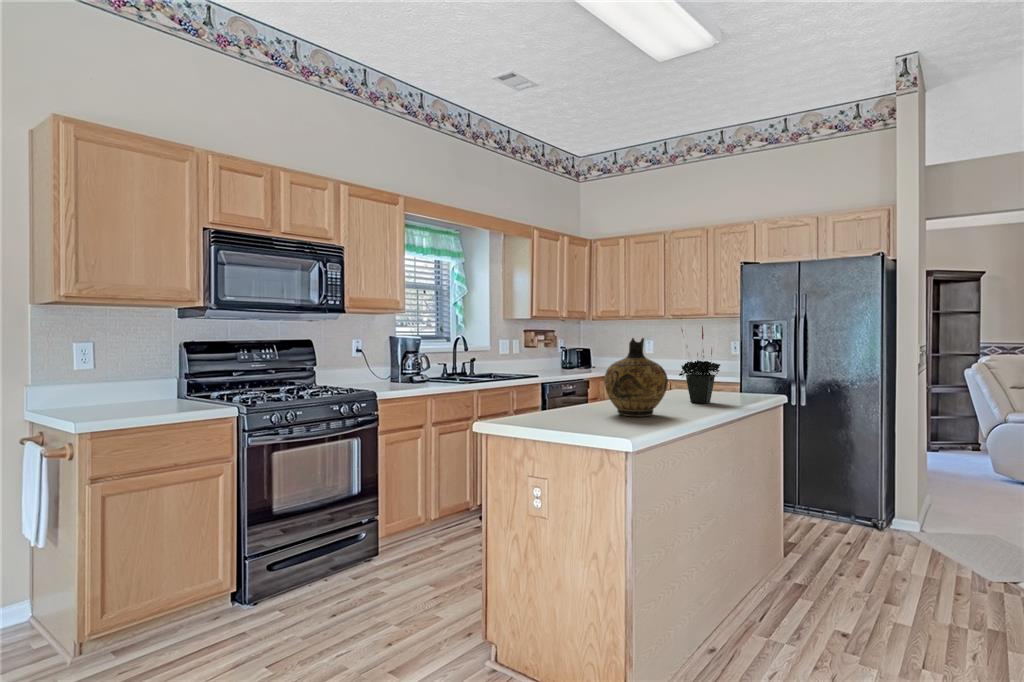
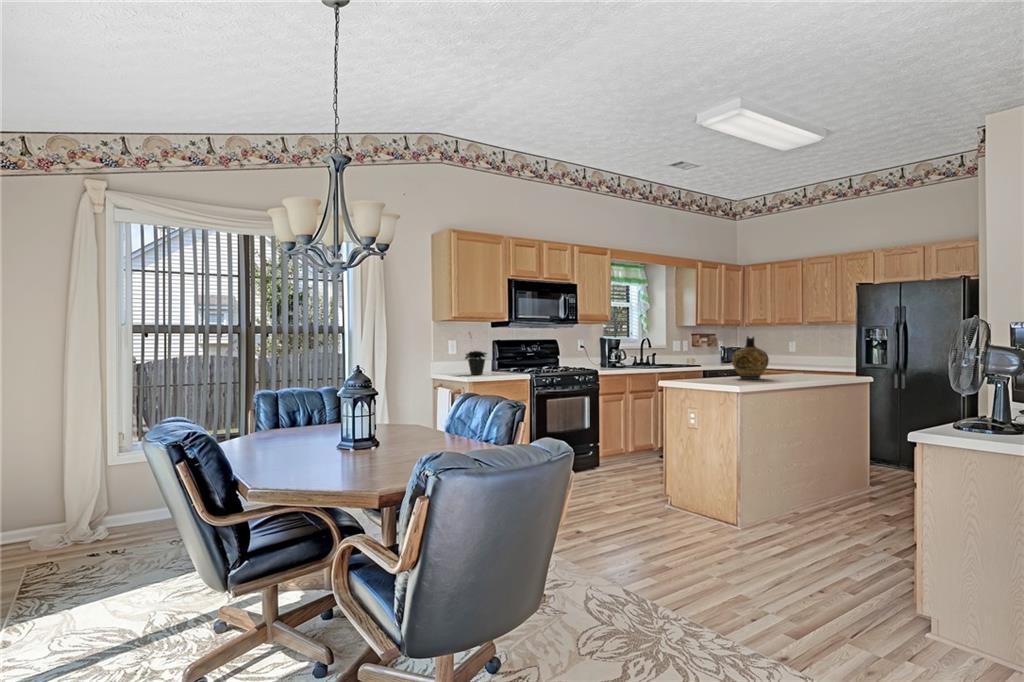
potted plant: present [679,327,720,403] -> present [465,337,487,375]

